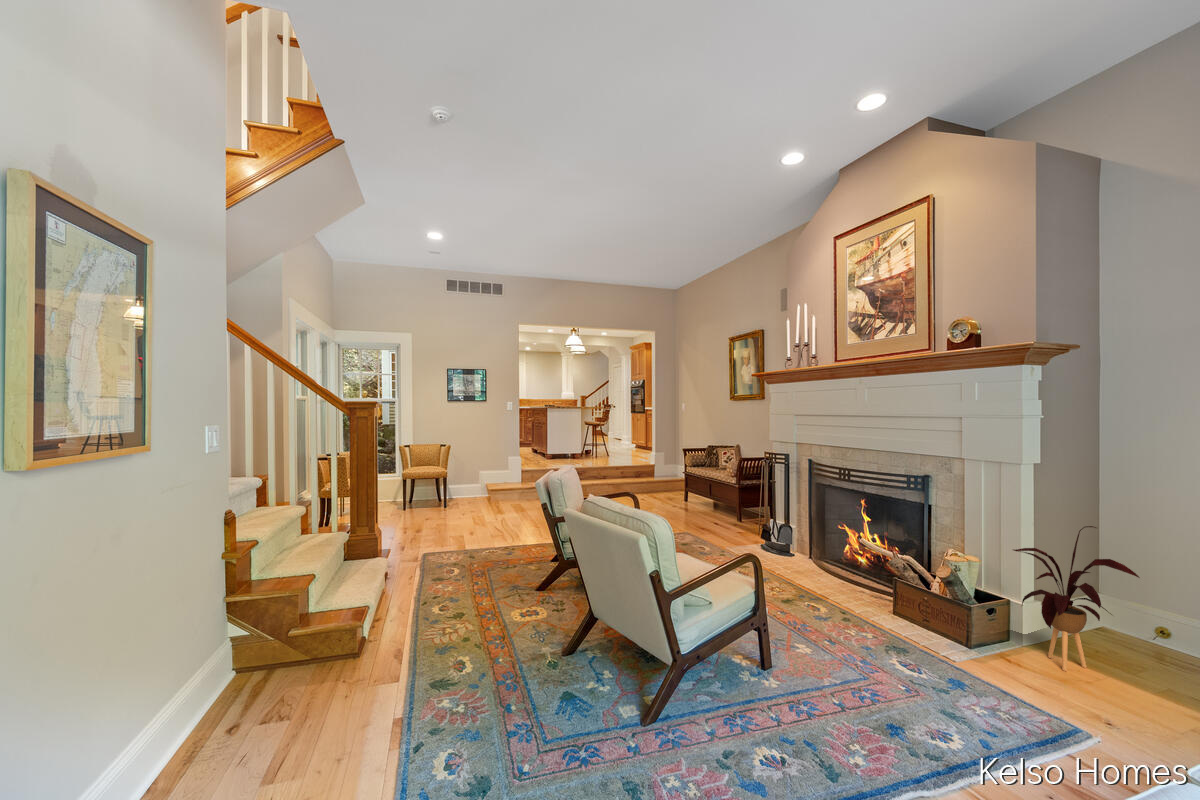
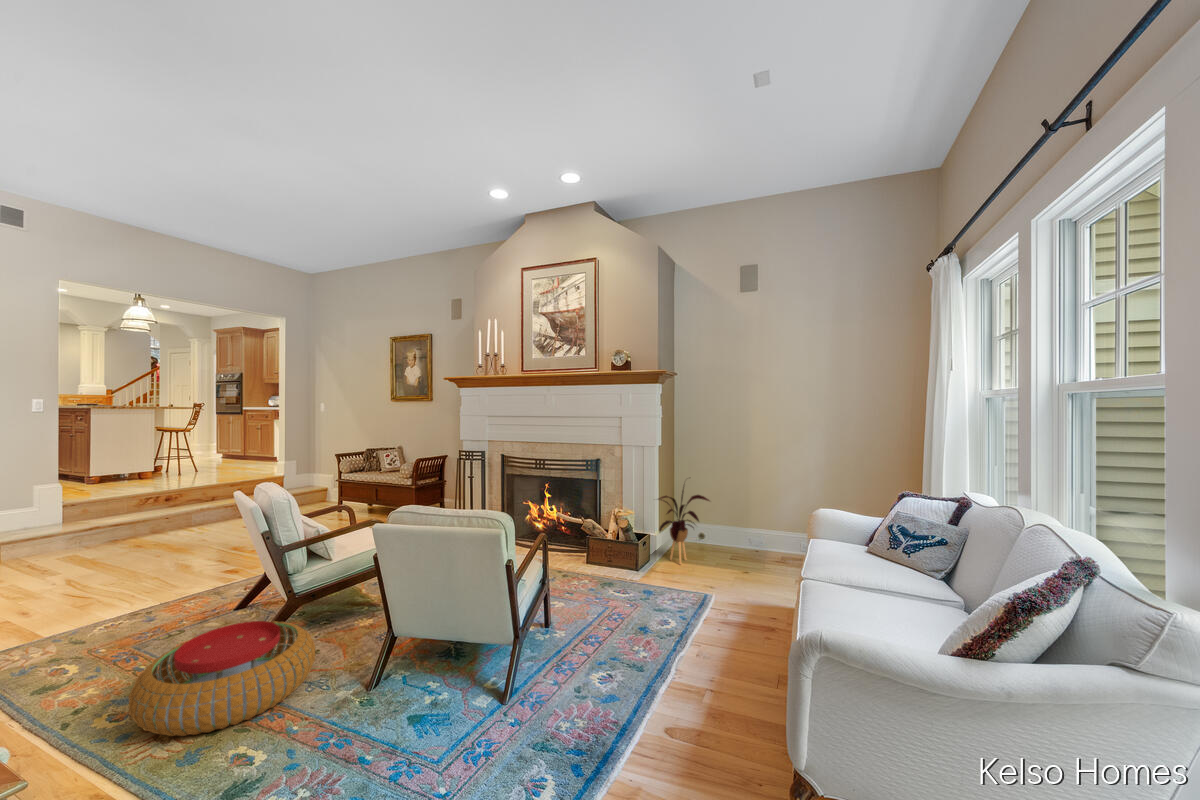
pouf: none [441,564,556,637] -> present [129,621,315,736]

